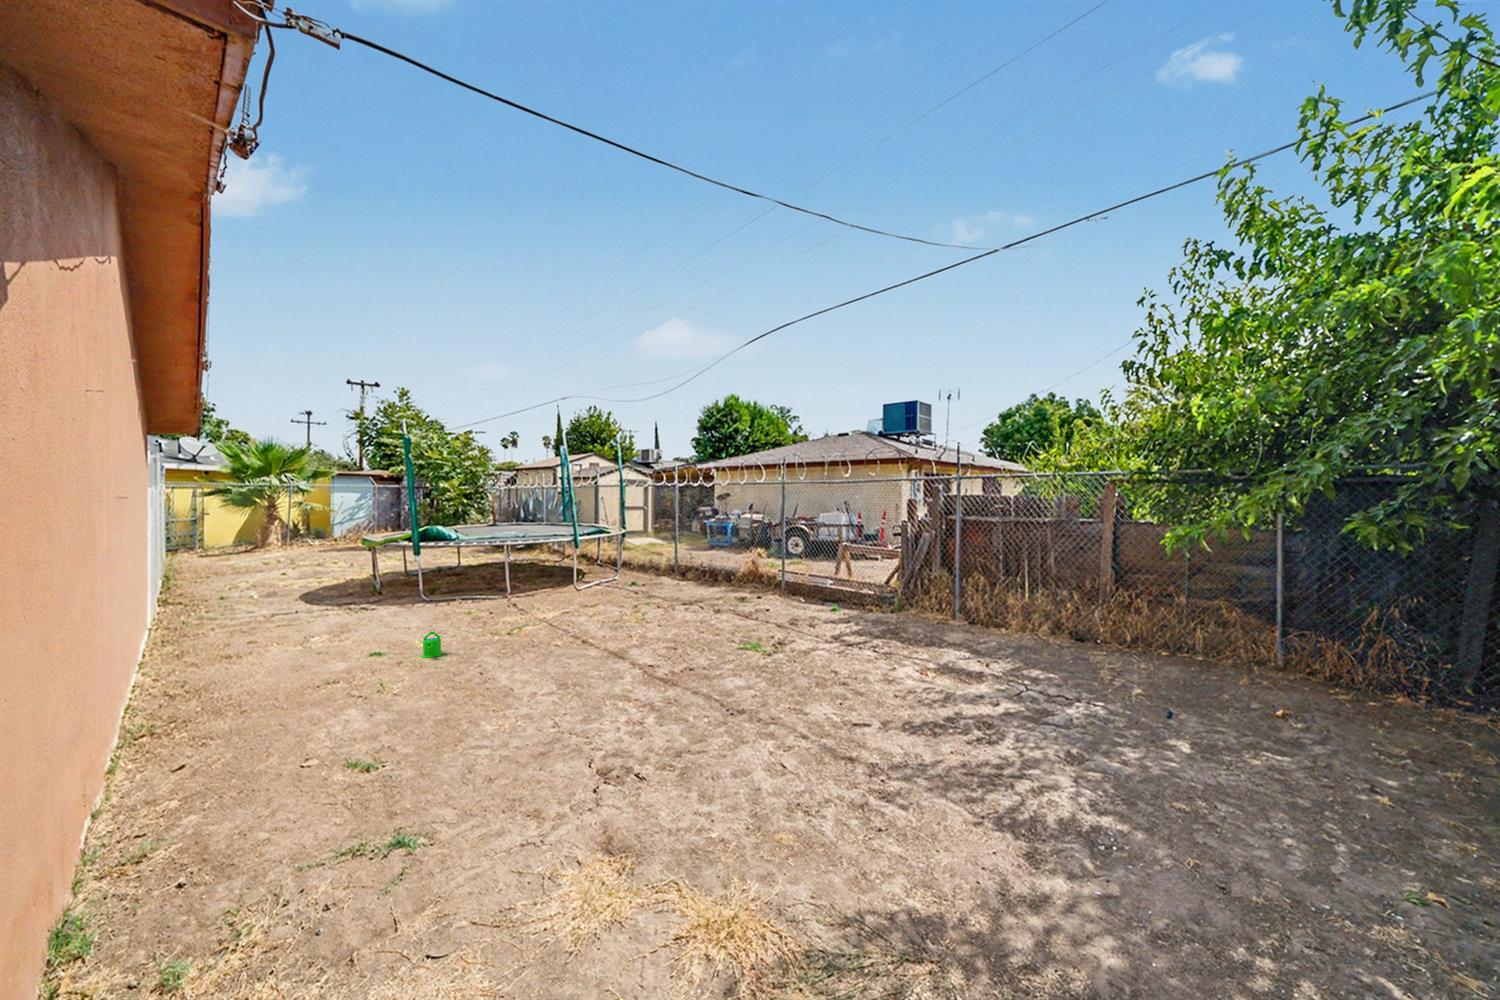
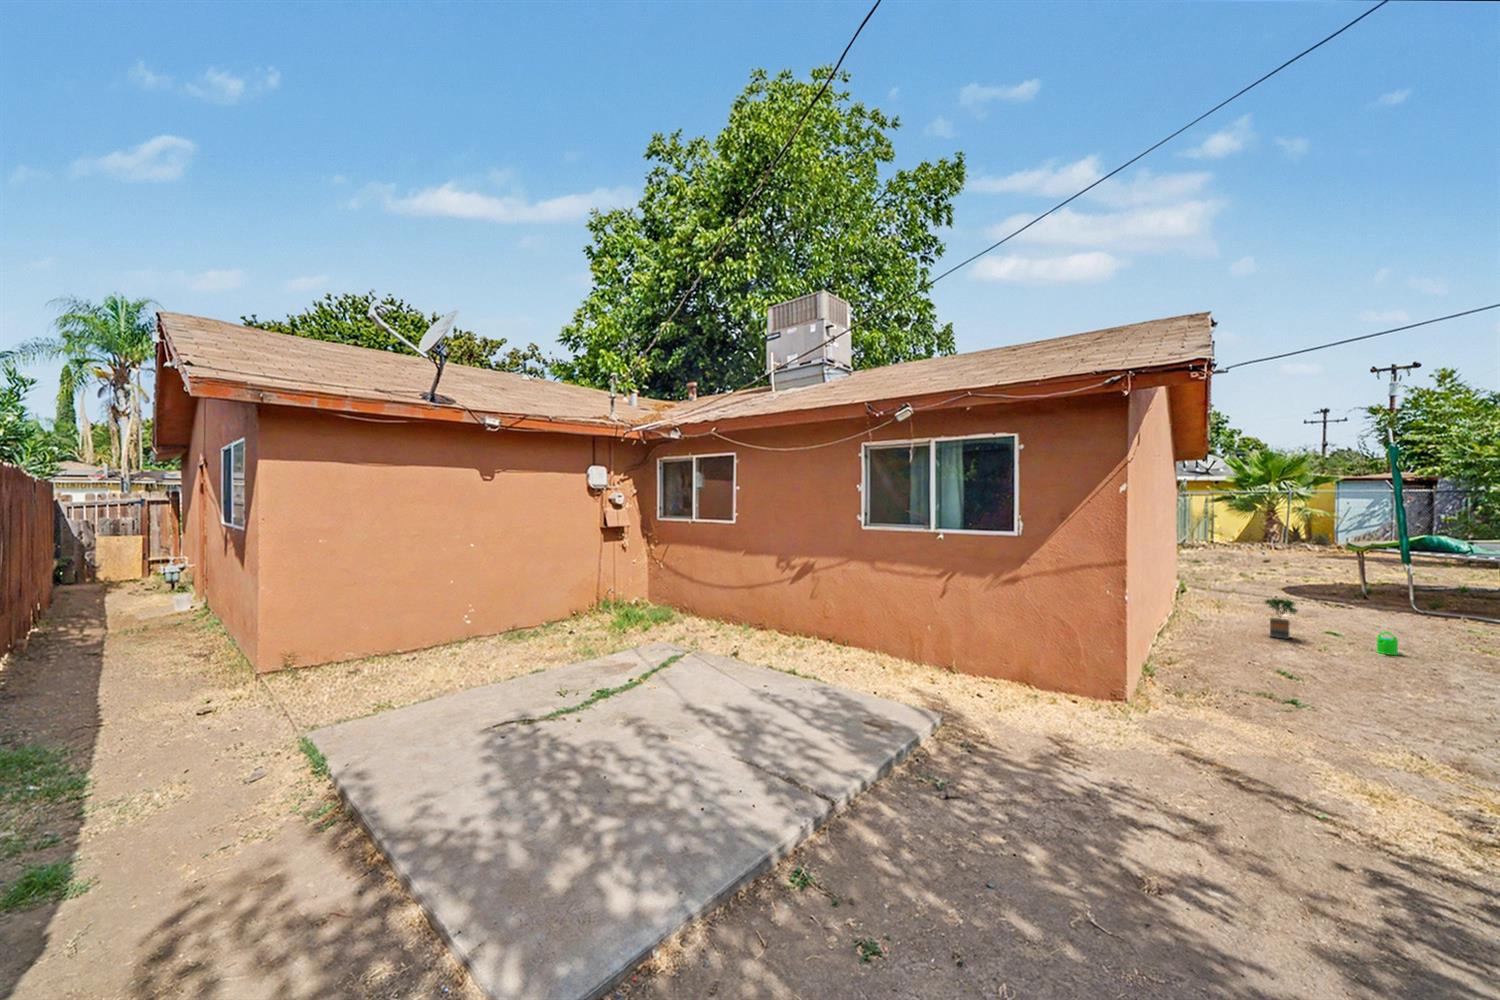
potted tree: none [303,616,347,672] -> present [1265,598,1298,639]

